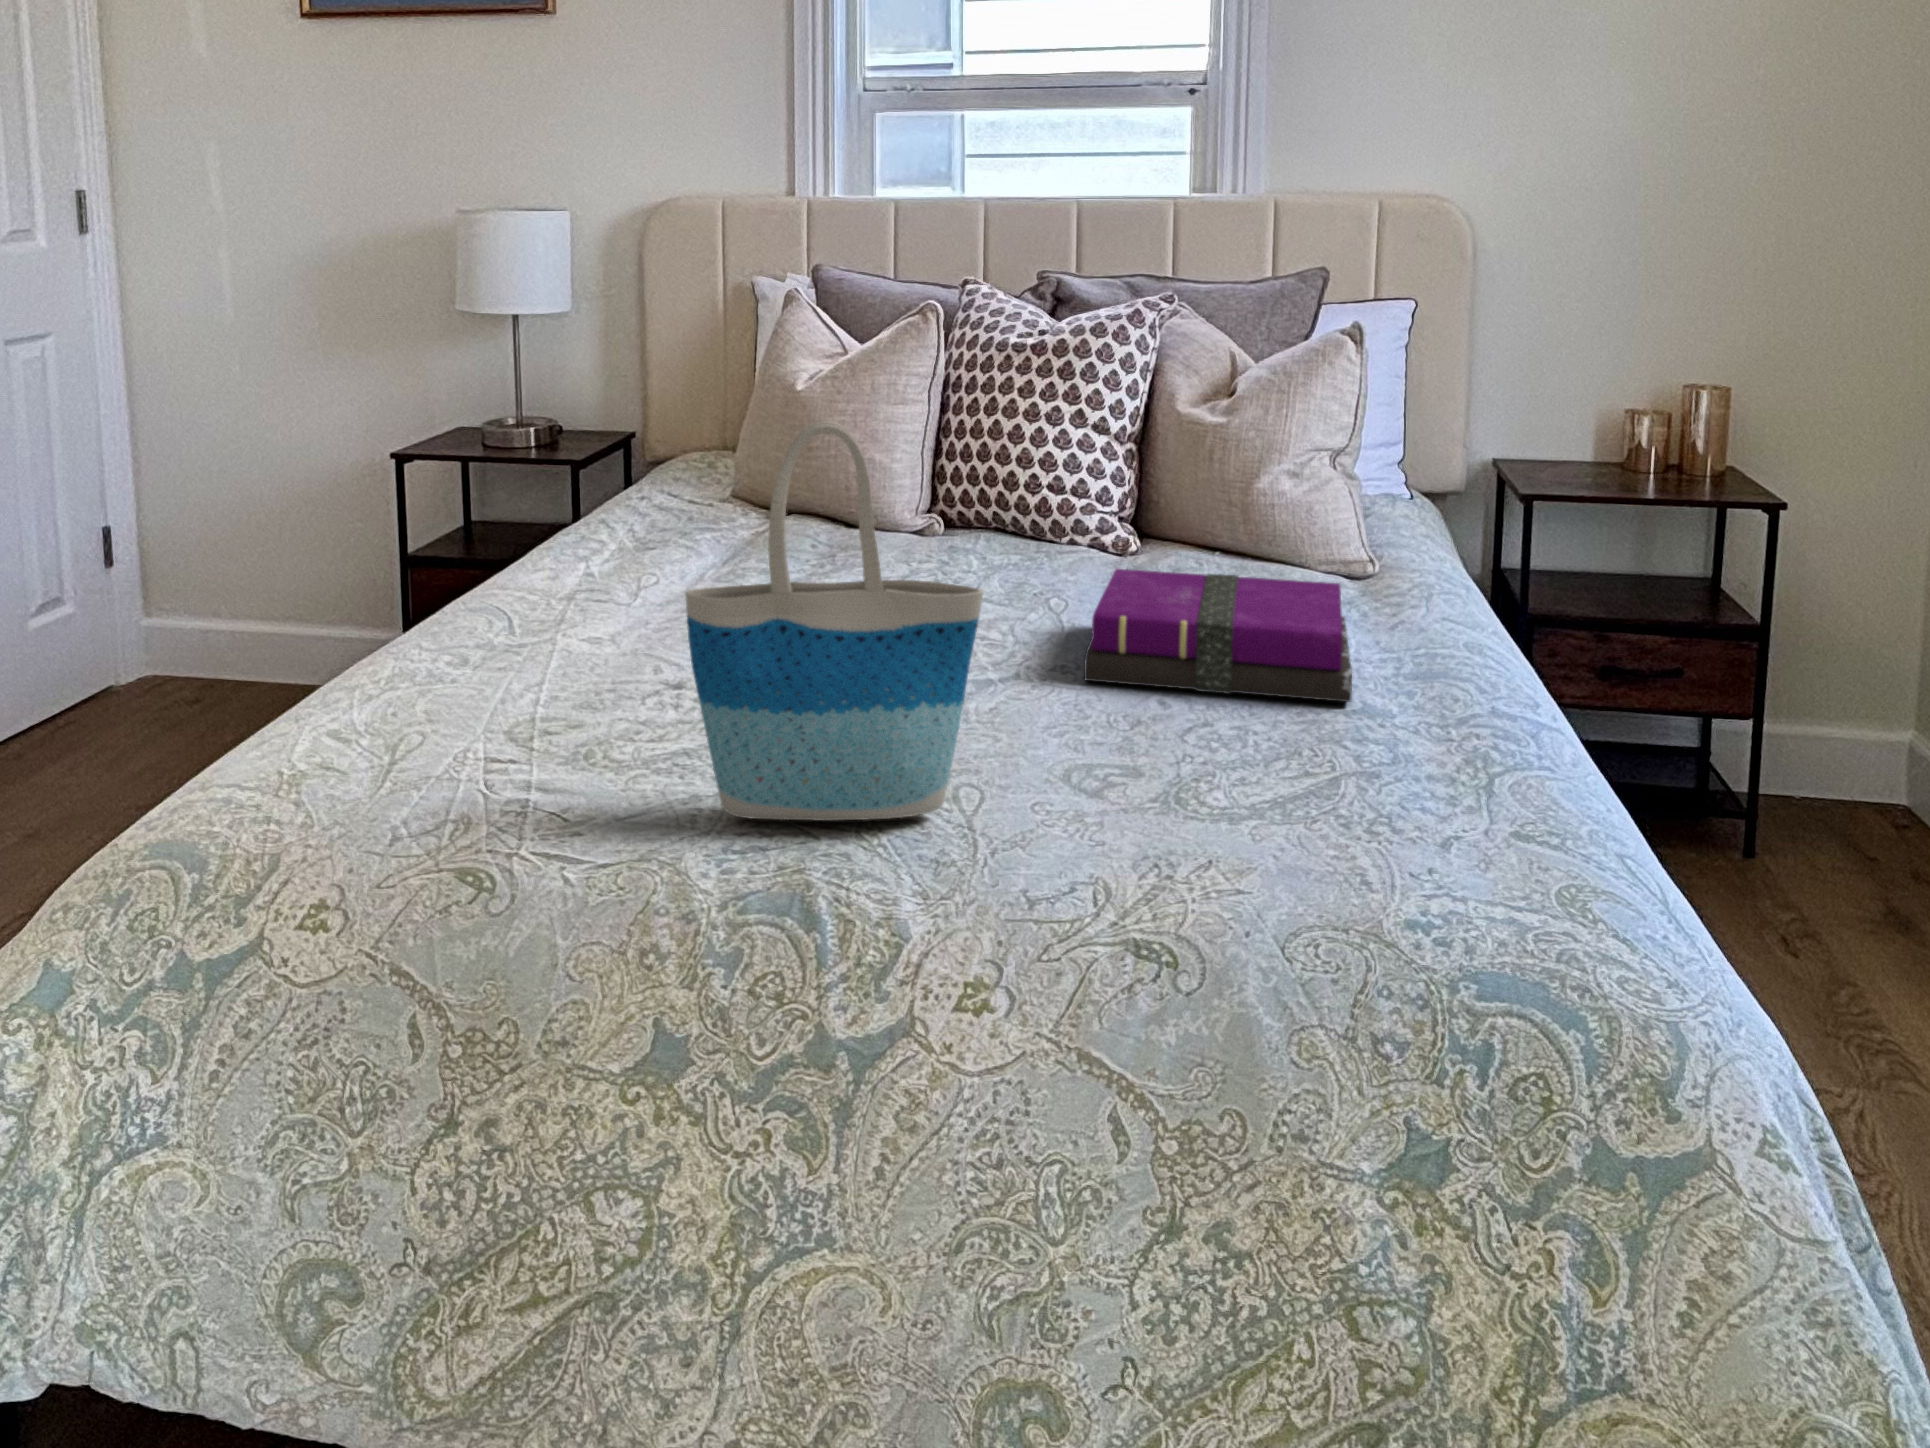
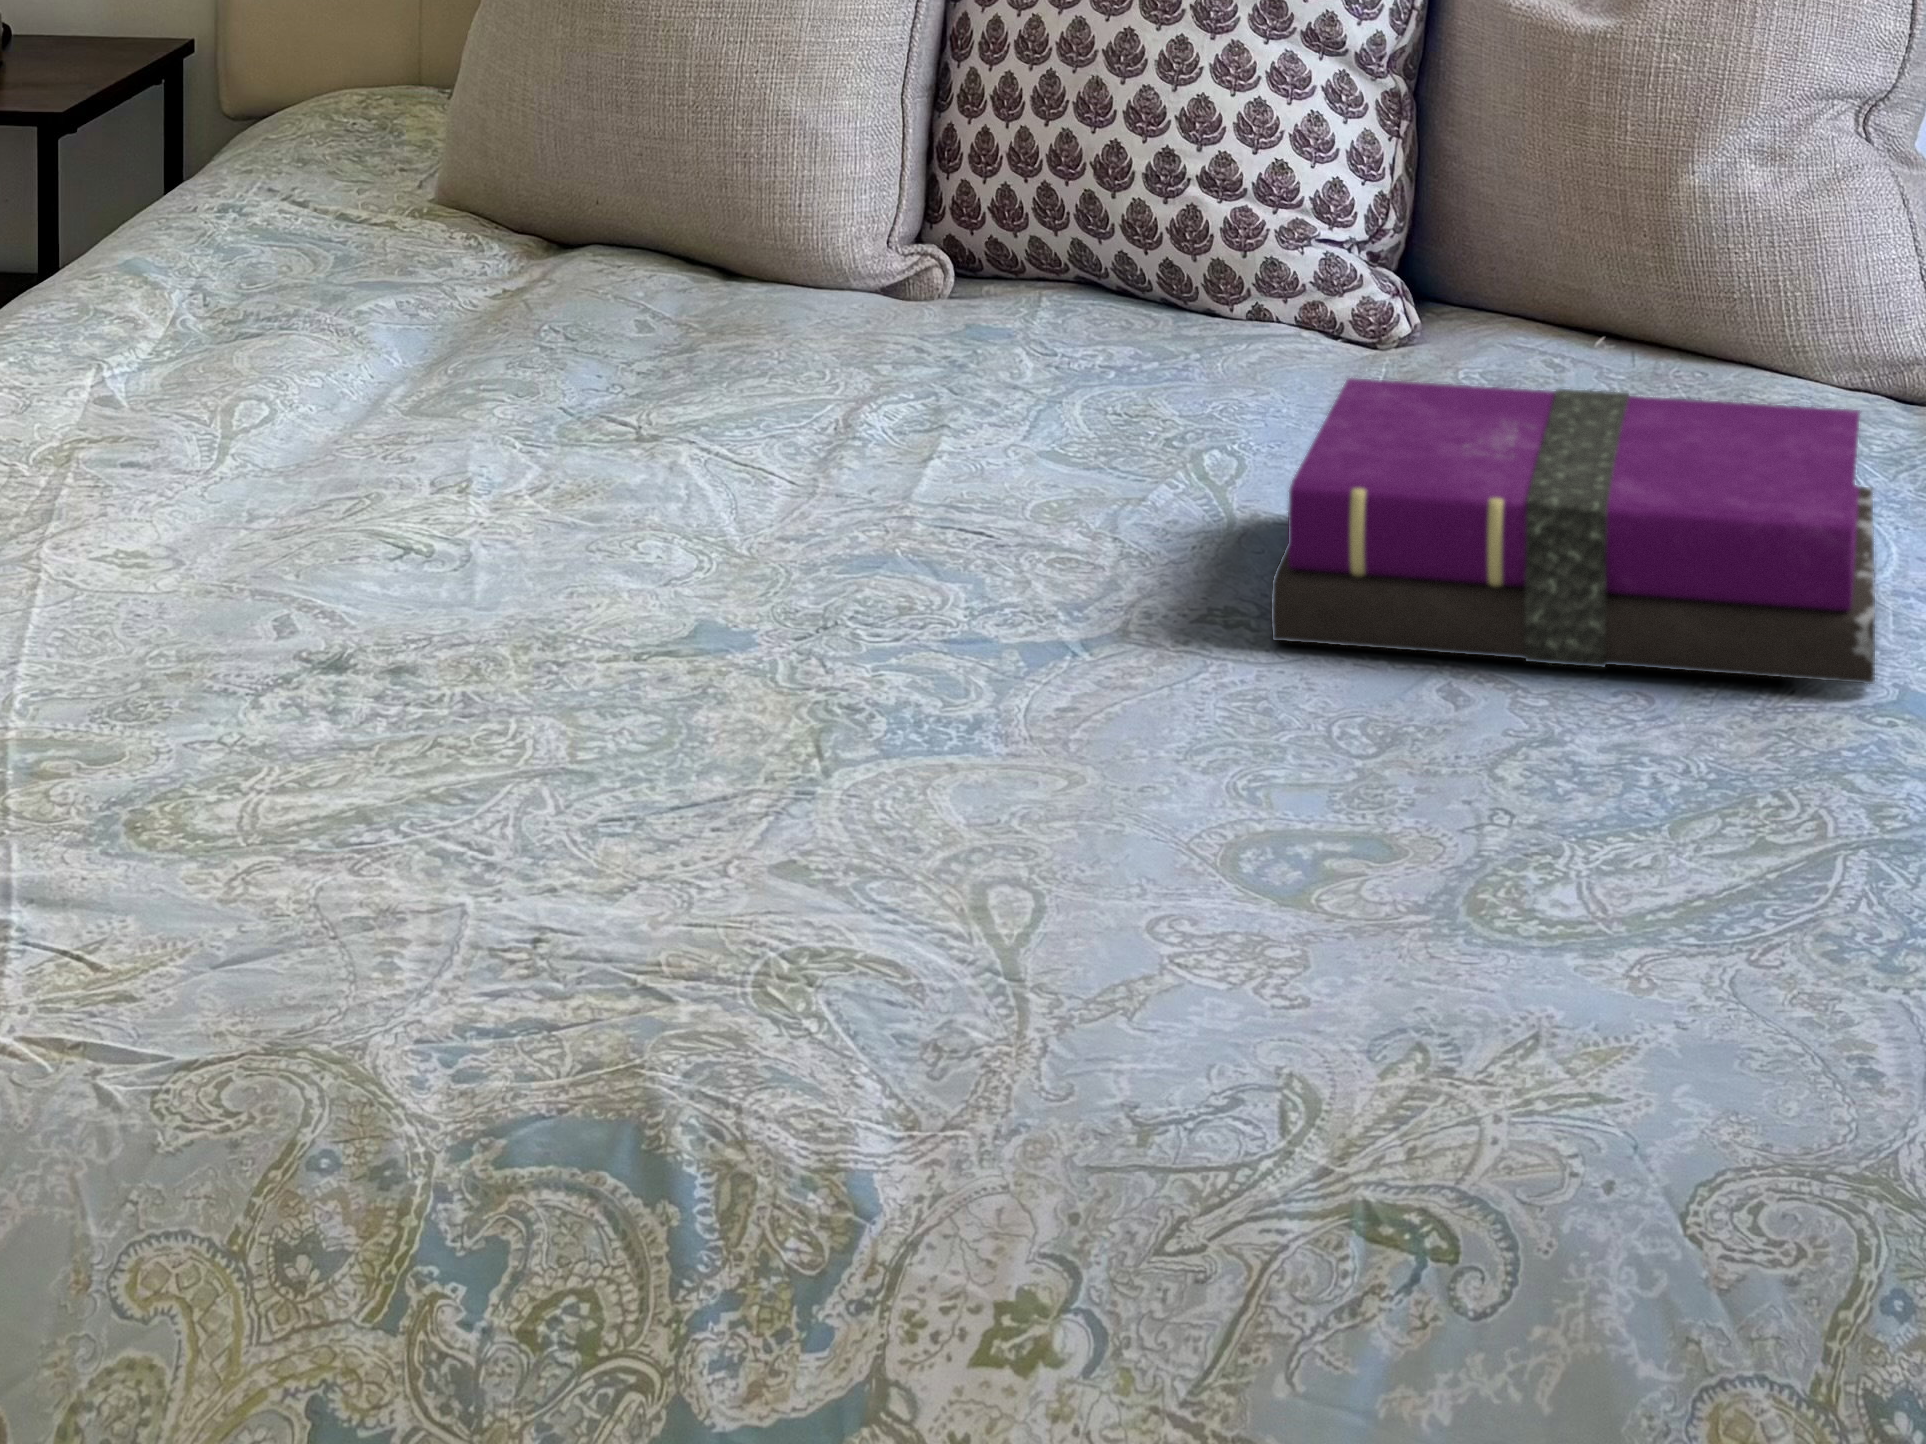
tote bag: present [685,421,984,820] -> none [374,54,1035,952]

